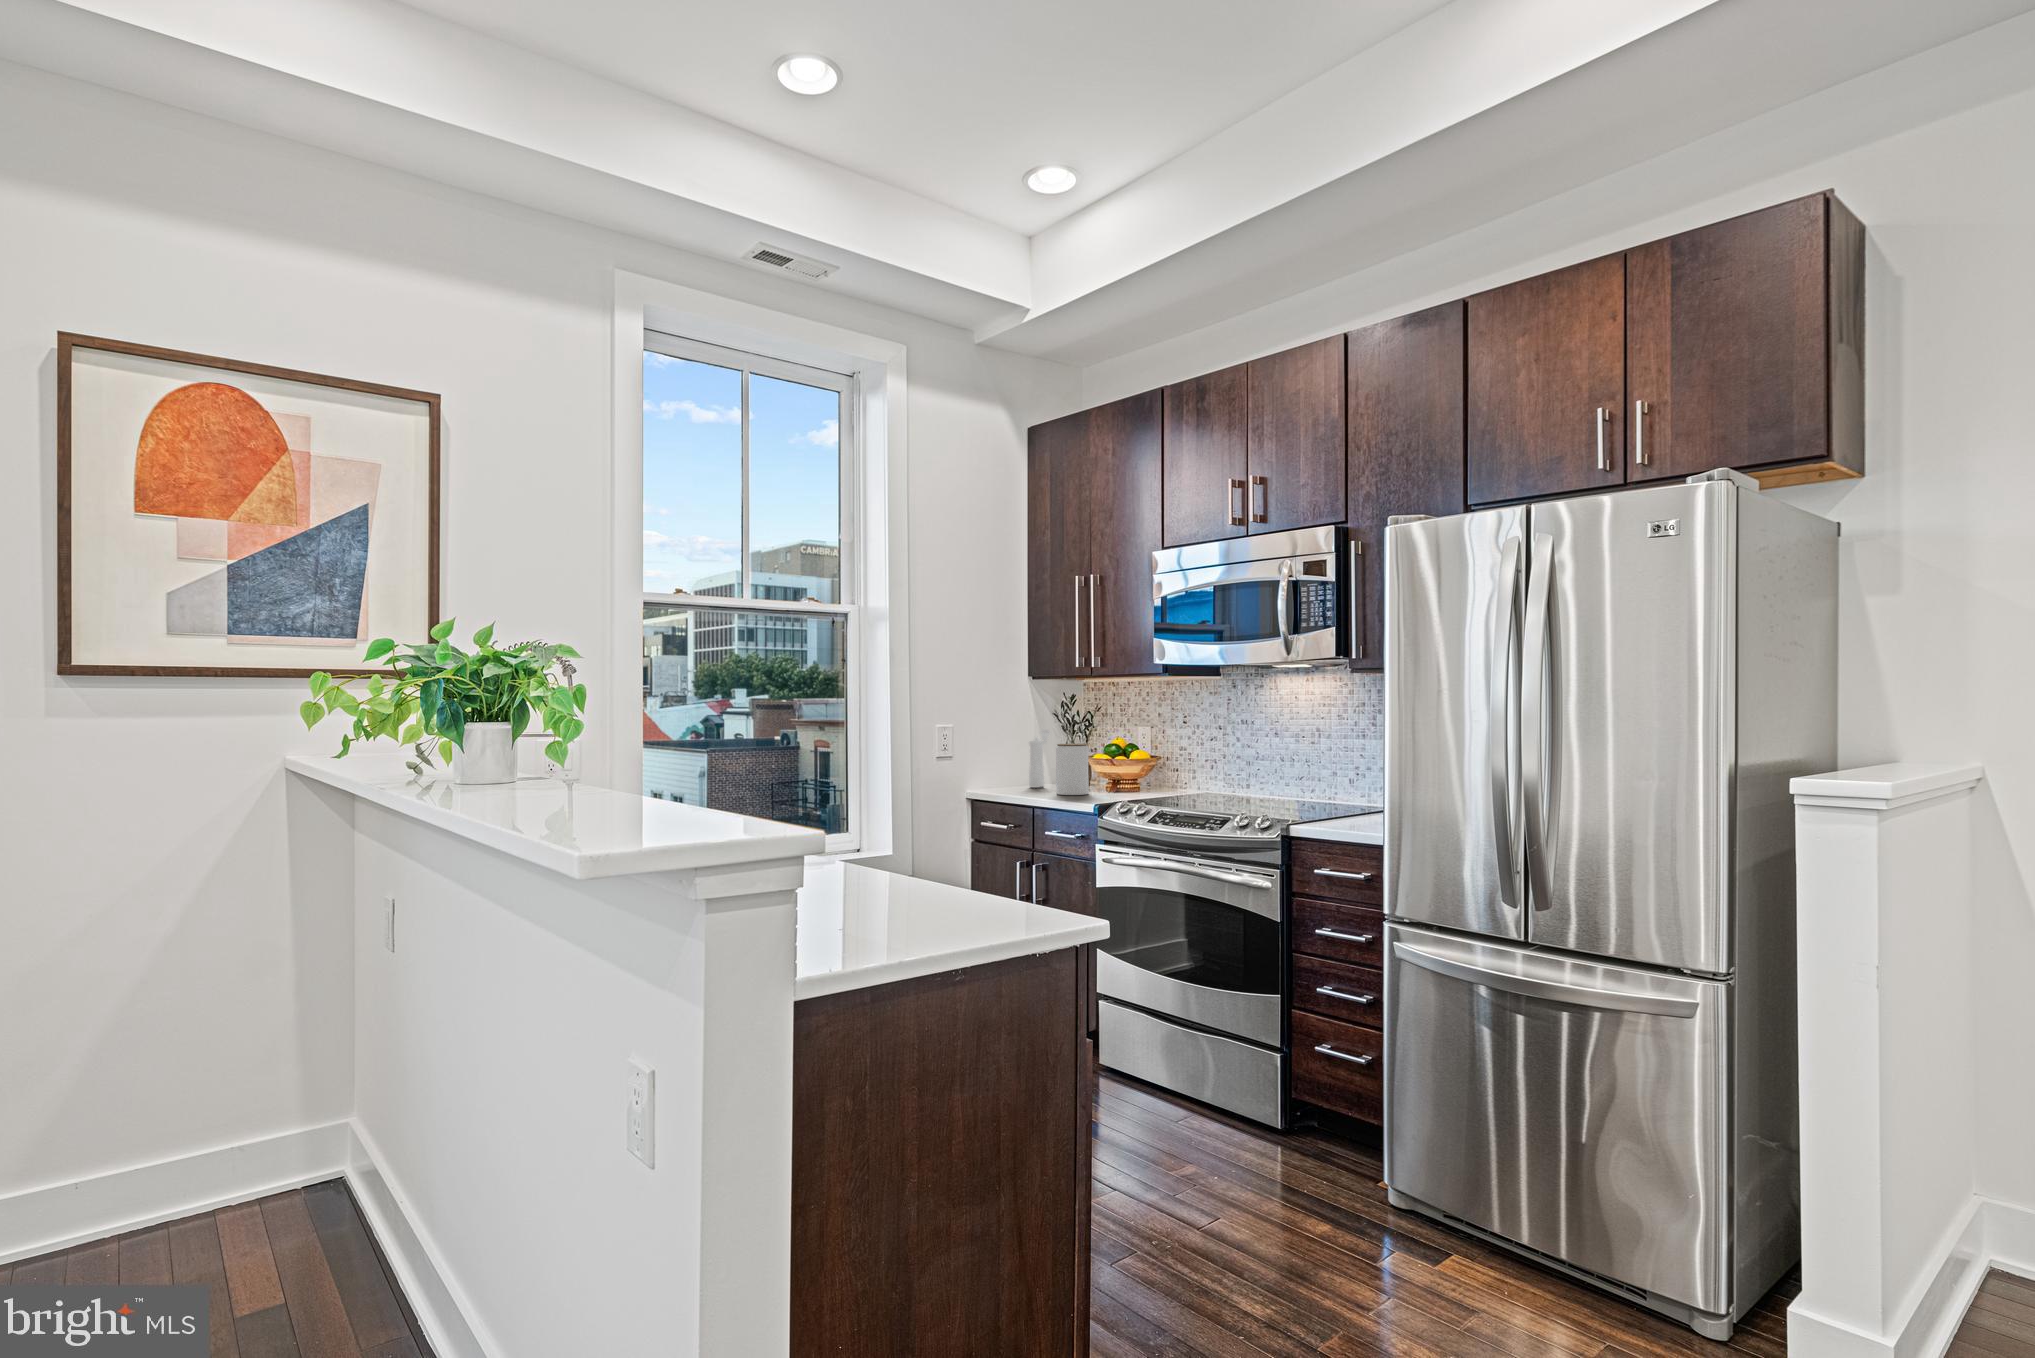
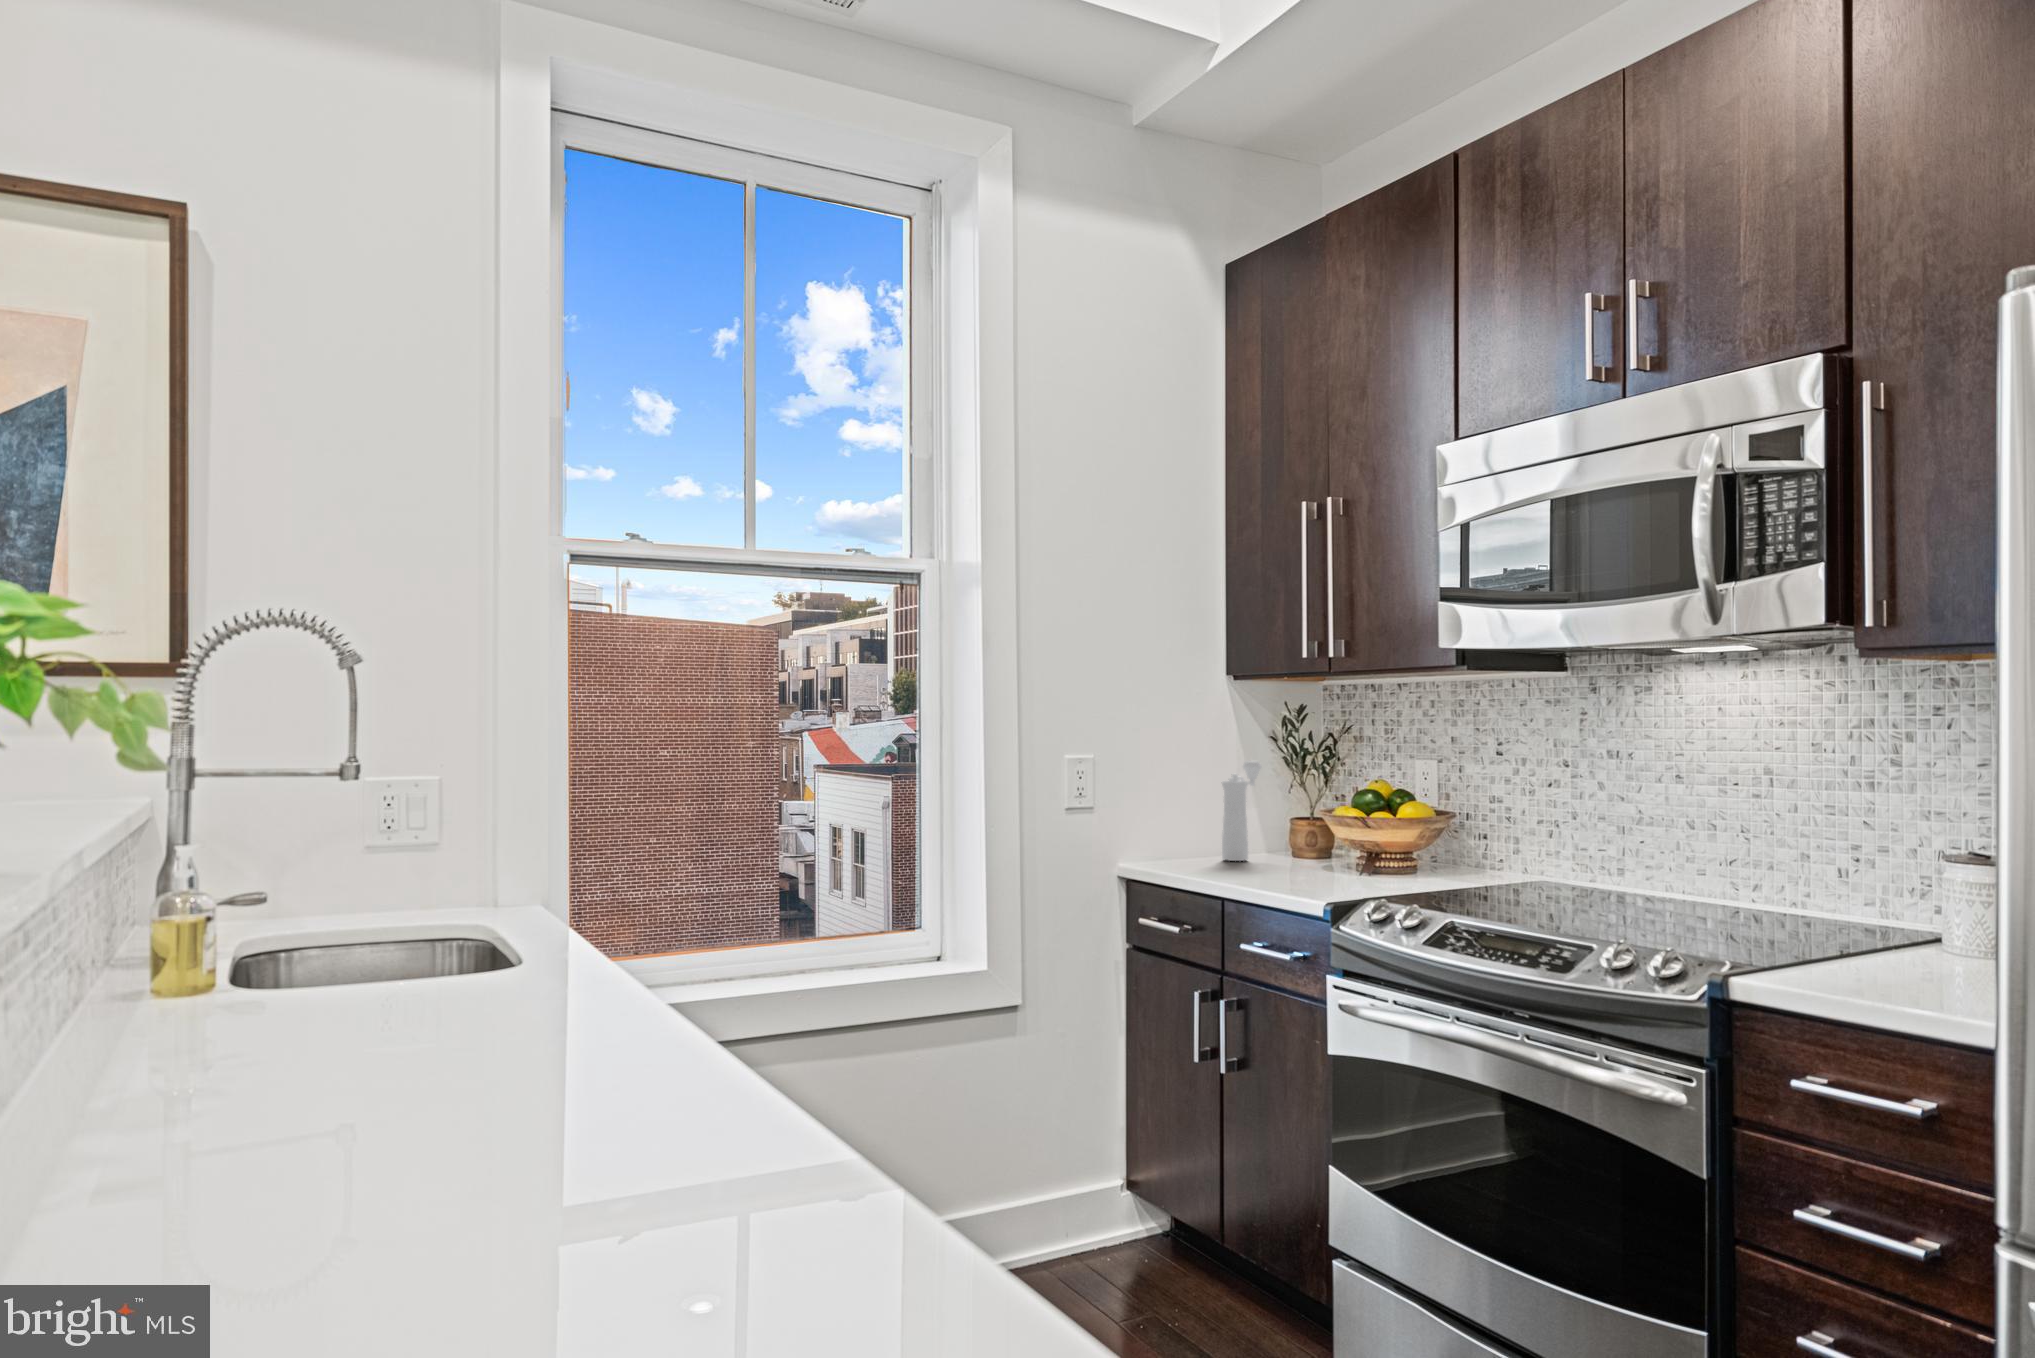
jar: present [1056,744,1089,795] -> none [1264,788,1322,879]

